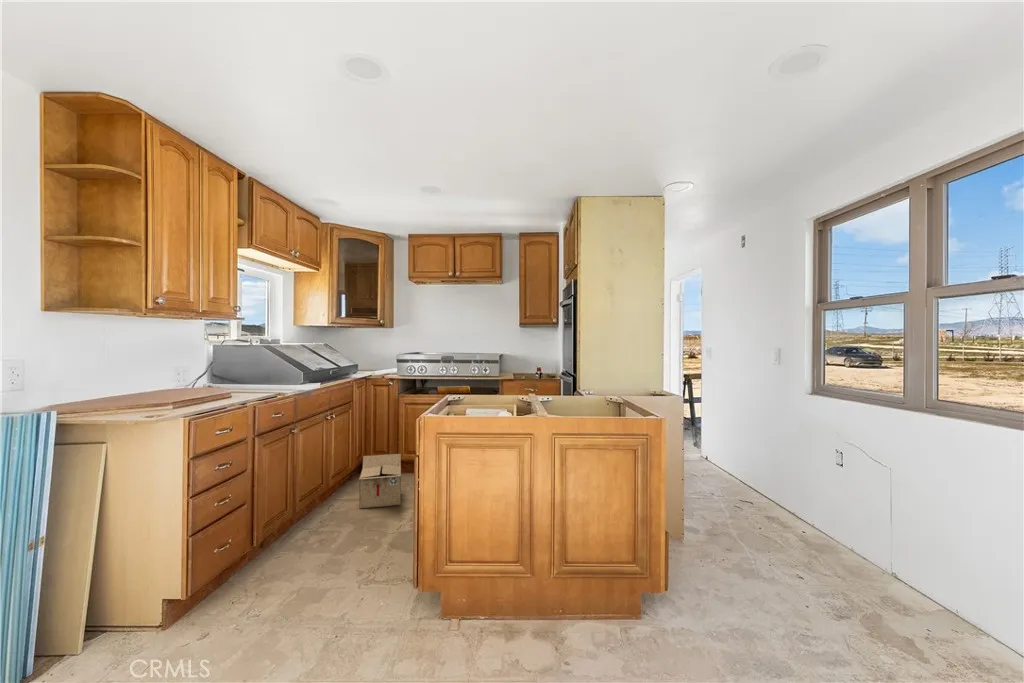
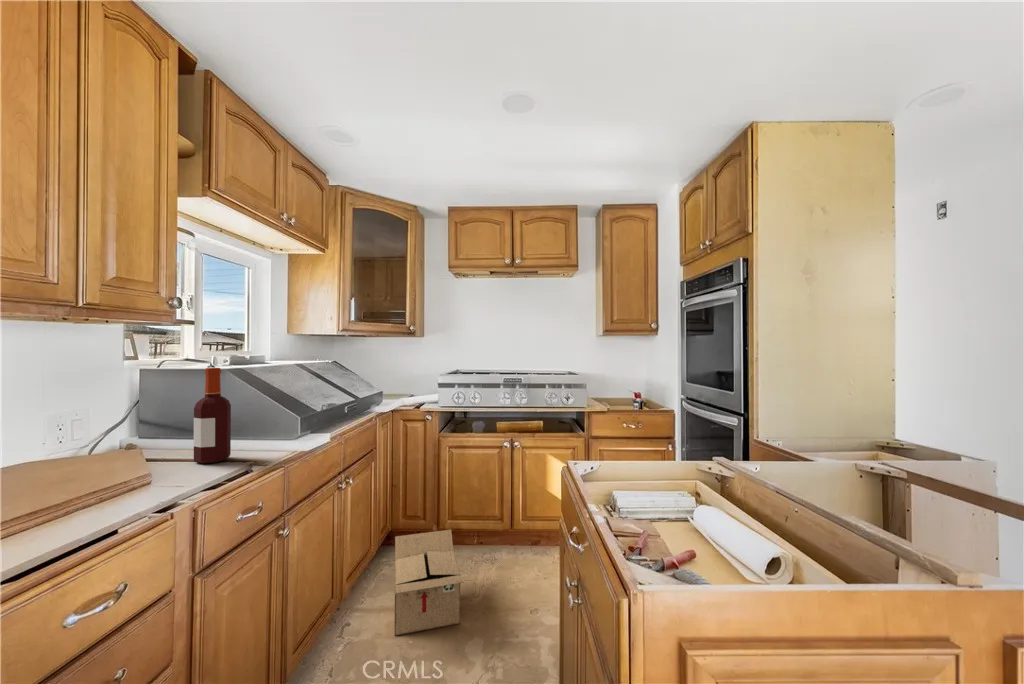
bottle: none [247,343,265,393] -> present [194,368,231,464]

